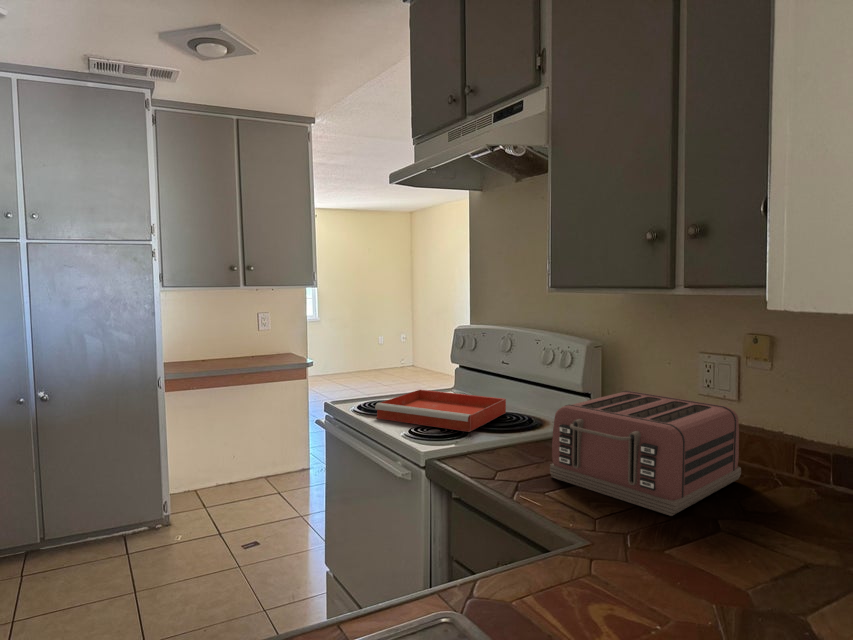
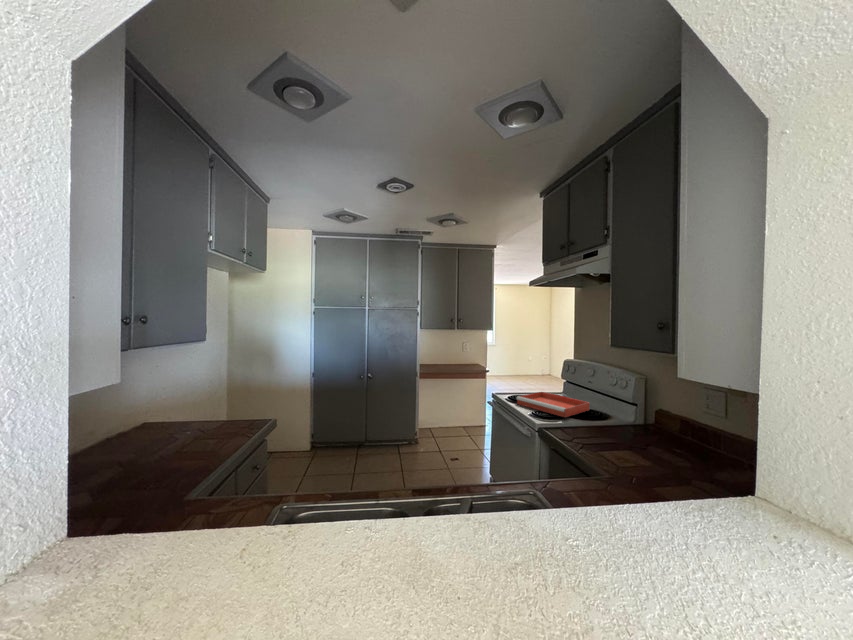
toaster: present [550,391,741,516] -> none [603,407,728,477]

